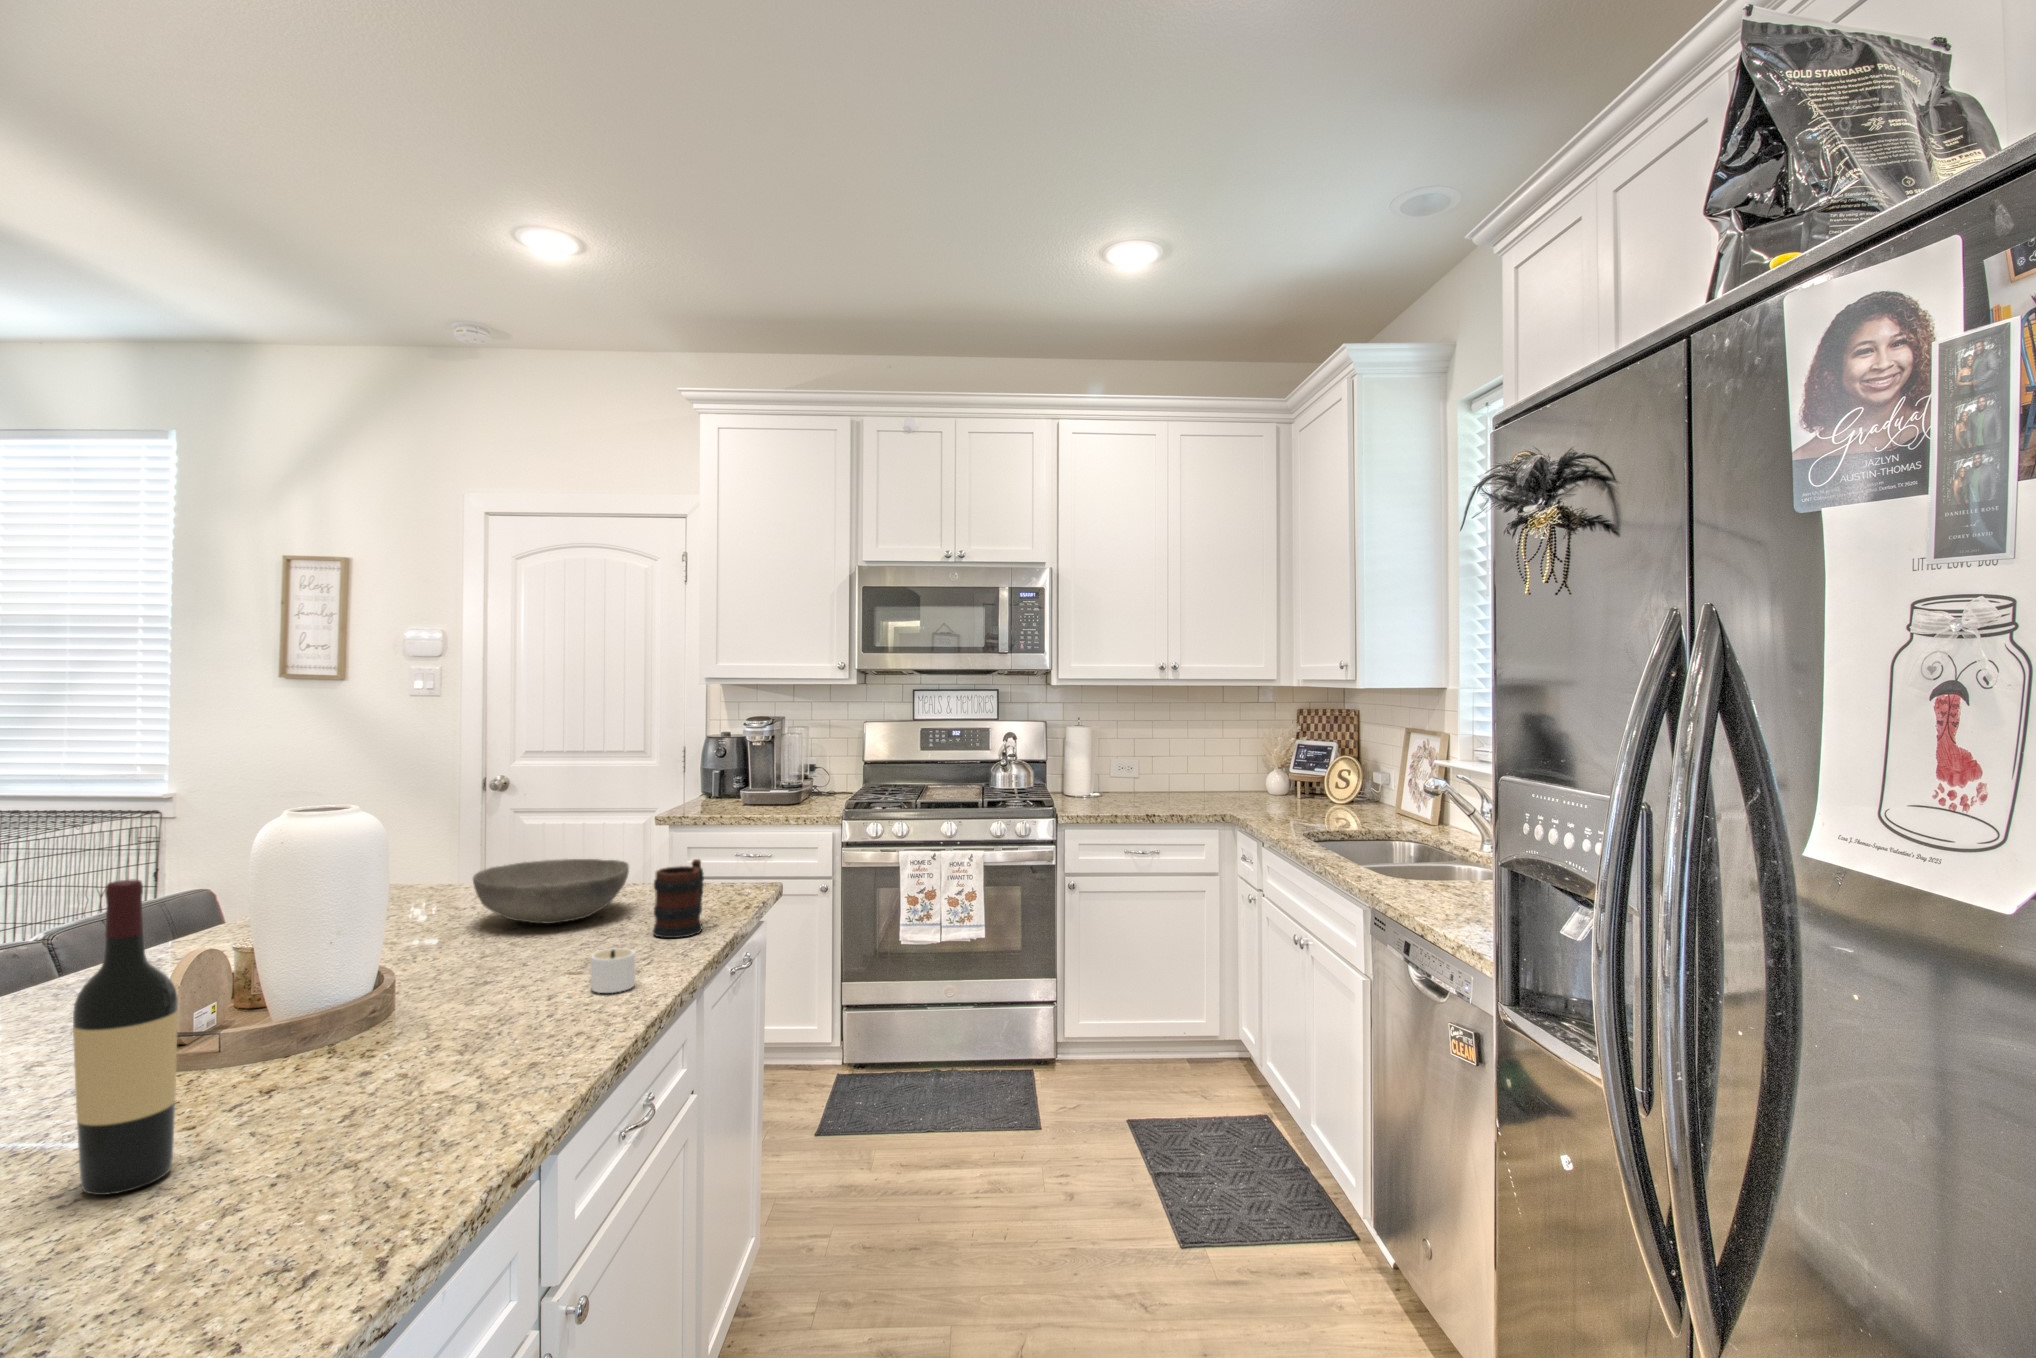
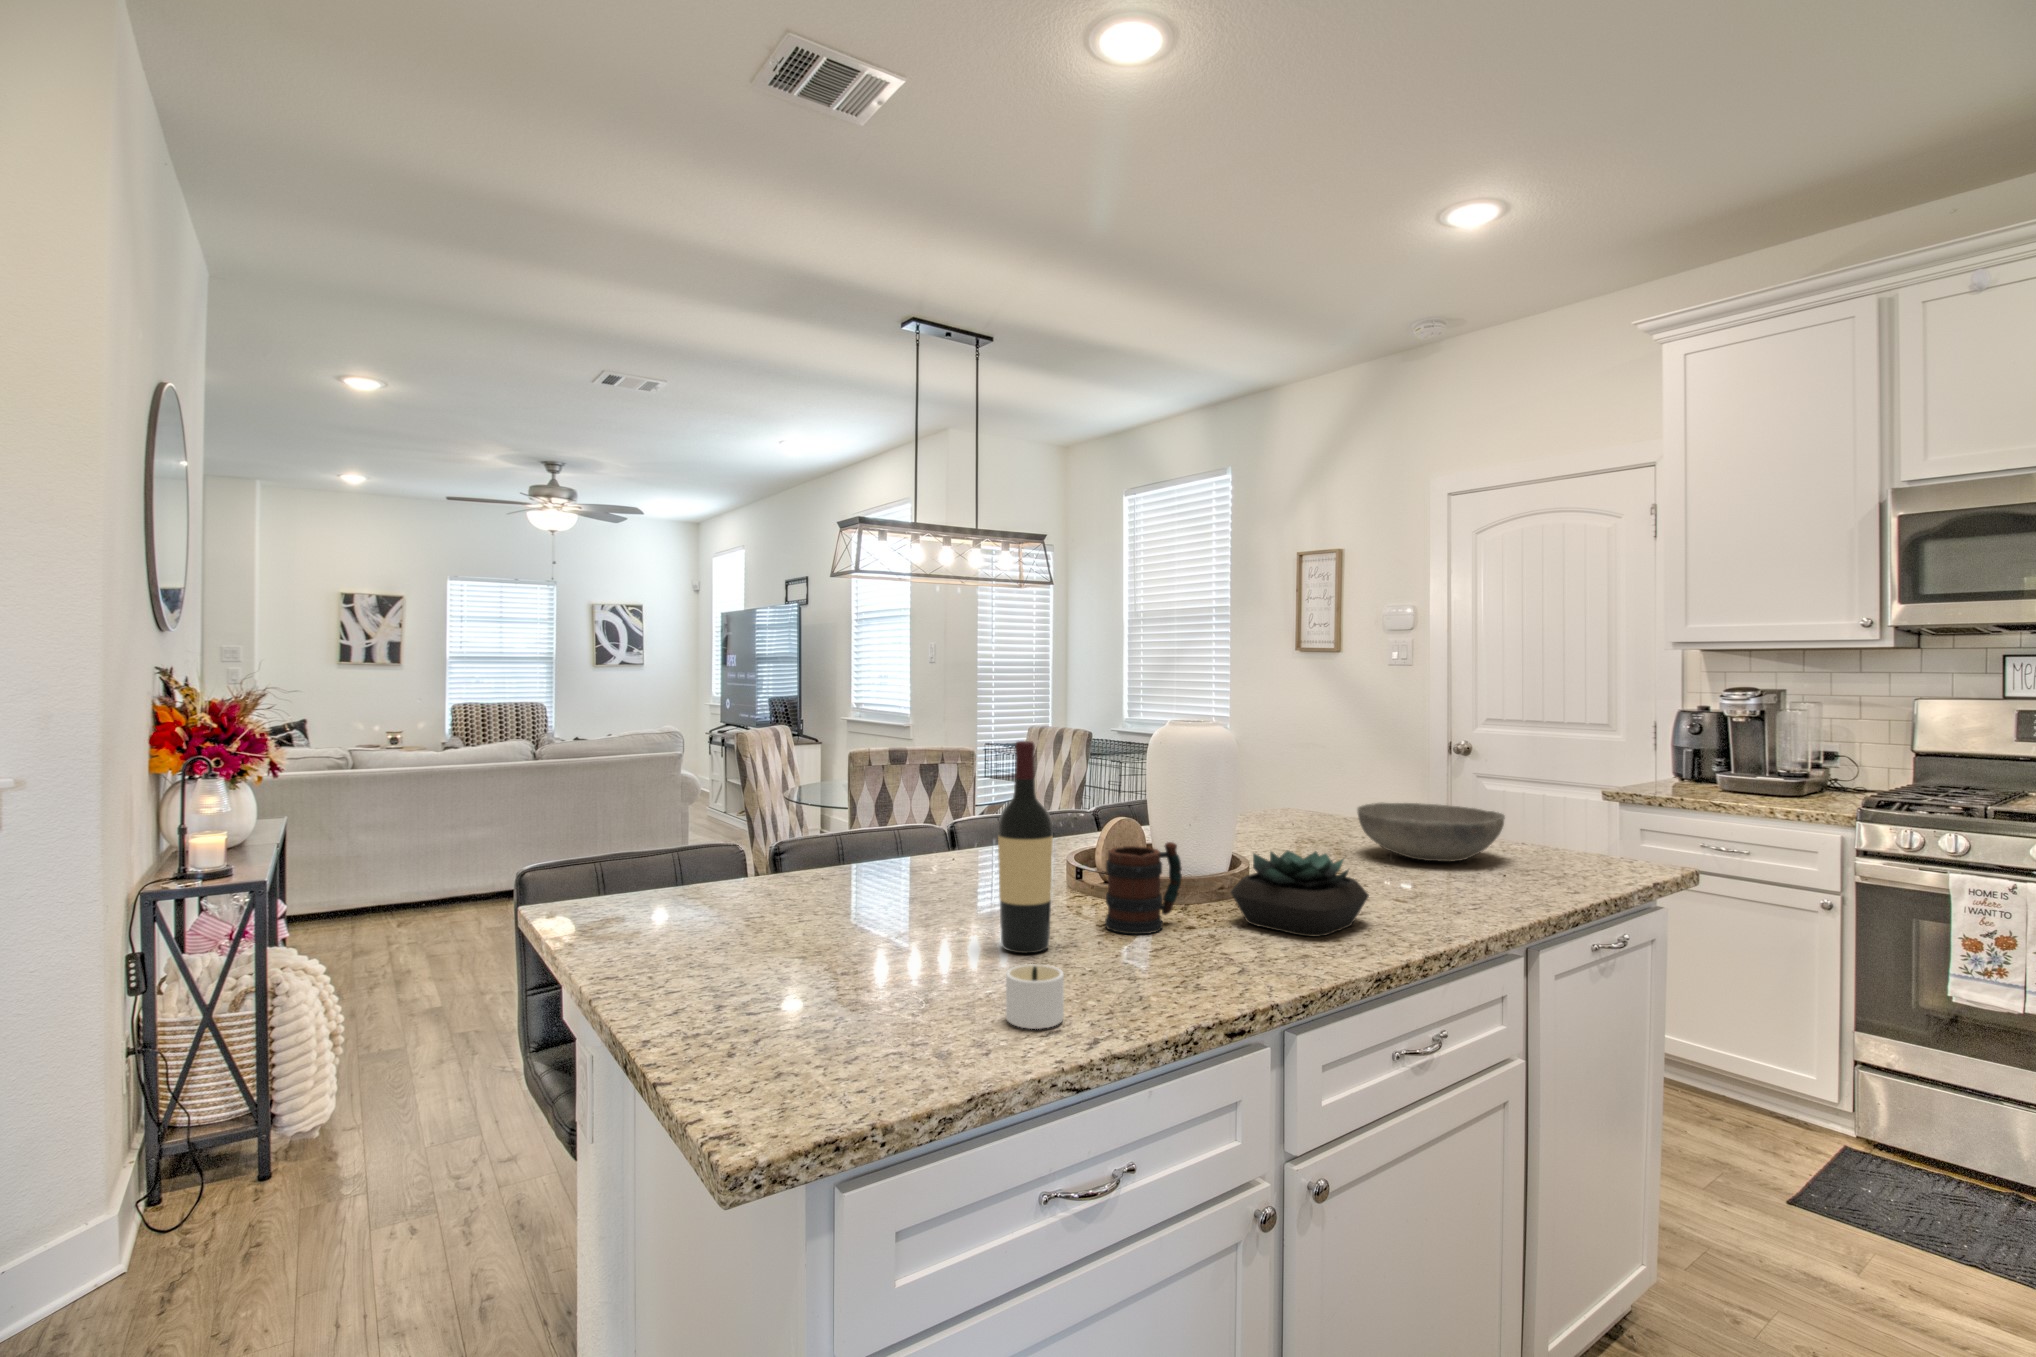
mug: present [653,859,704,938] -> present [1105,842,1182,934]
succulent plant: none [402,943,563,1048] -> present [1231,851,1369,937]
candle: present [590,948,635,993] -> present [1006,964,1064,1029]

